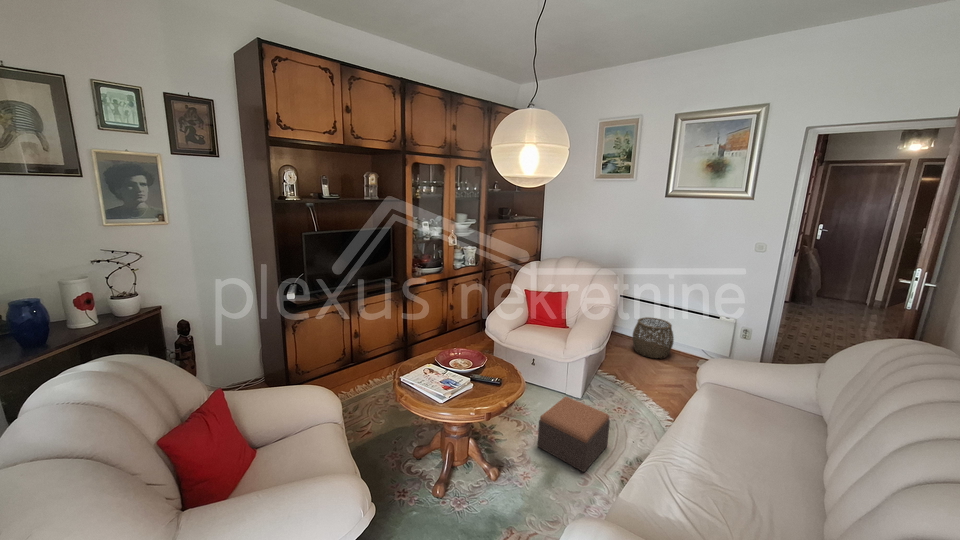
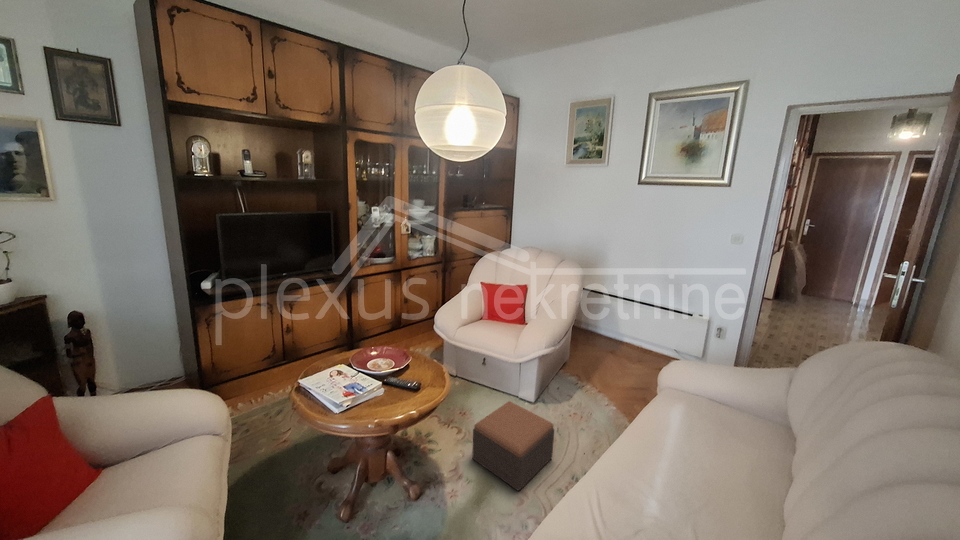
woven basket: present [632,317,674,358] -> none [600,313,644,358]

